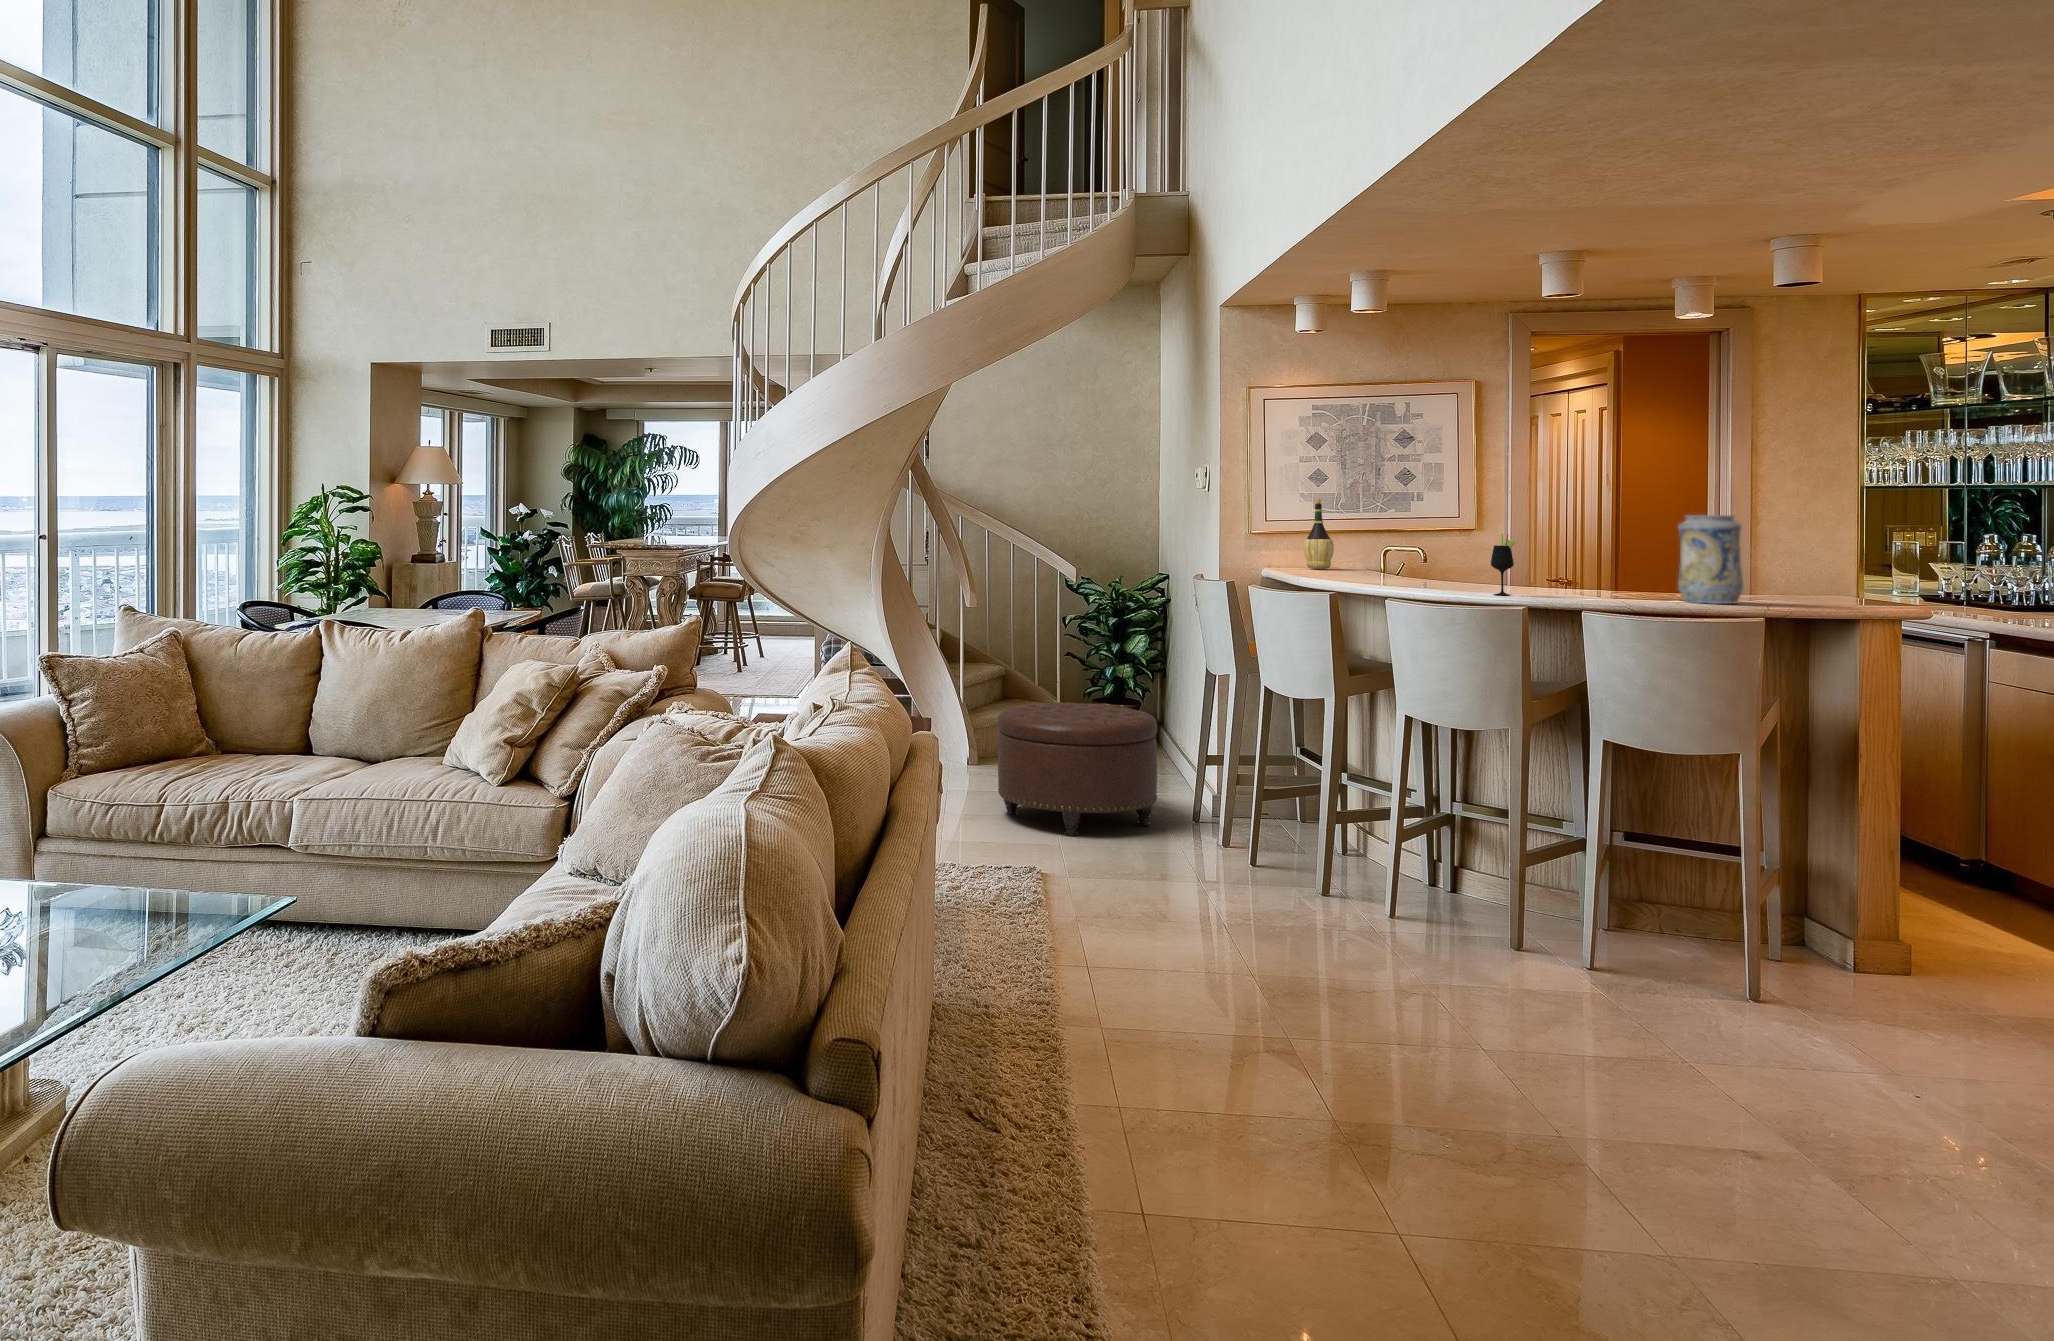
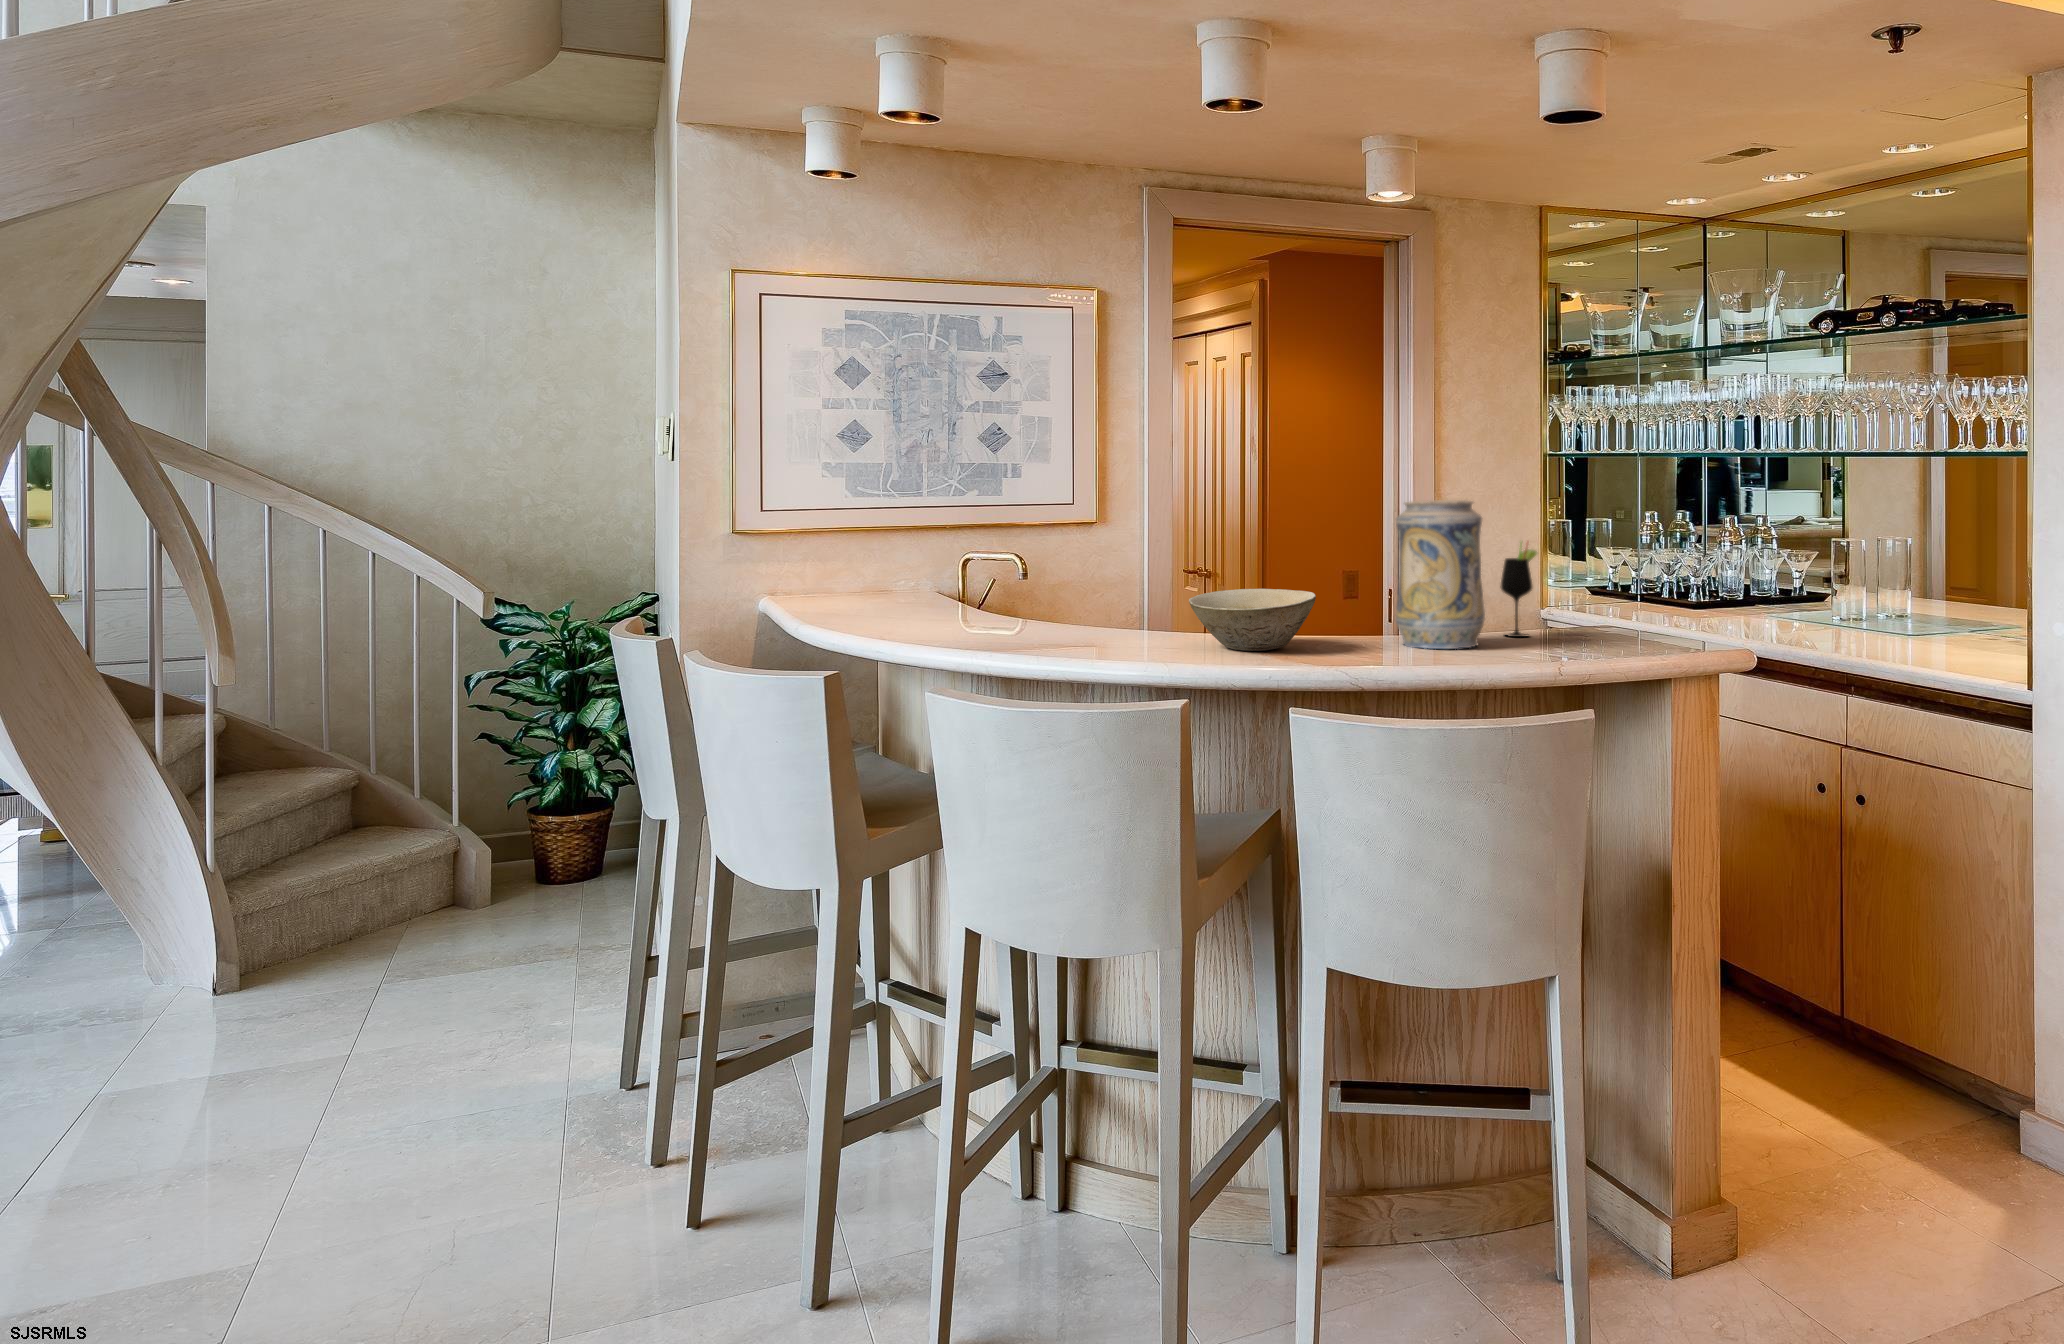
wine bottle: present [1304,499,1334,569] -> none [832,473,882,592]
wine glass: present [1491,534,1516,595] -> present [1500,543,1537,637]
bowl: none [1534,565,1618,597] -> present [1189,589,1316,651]
ottoman: present [998,702,1157,836] -> none [121,889,530,1238]

